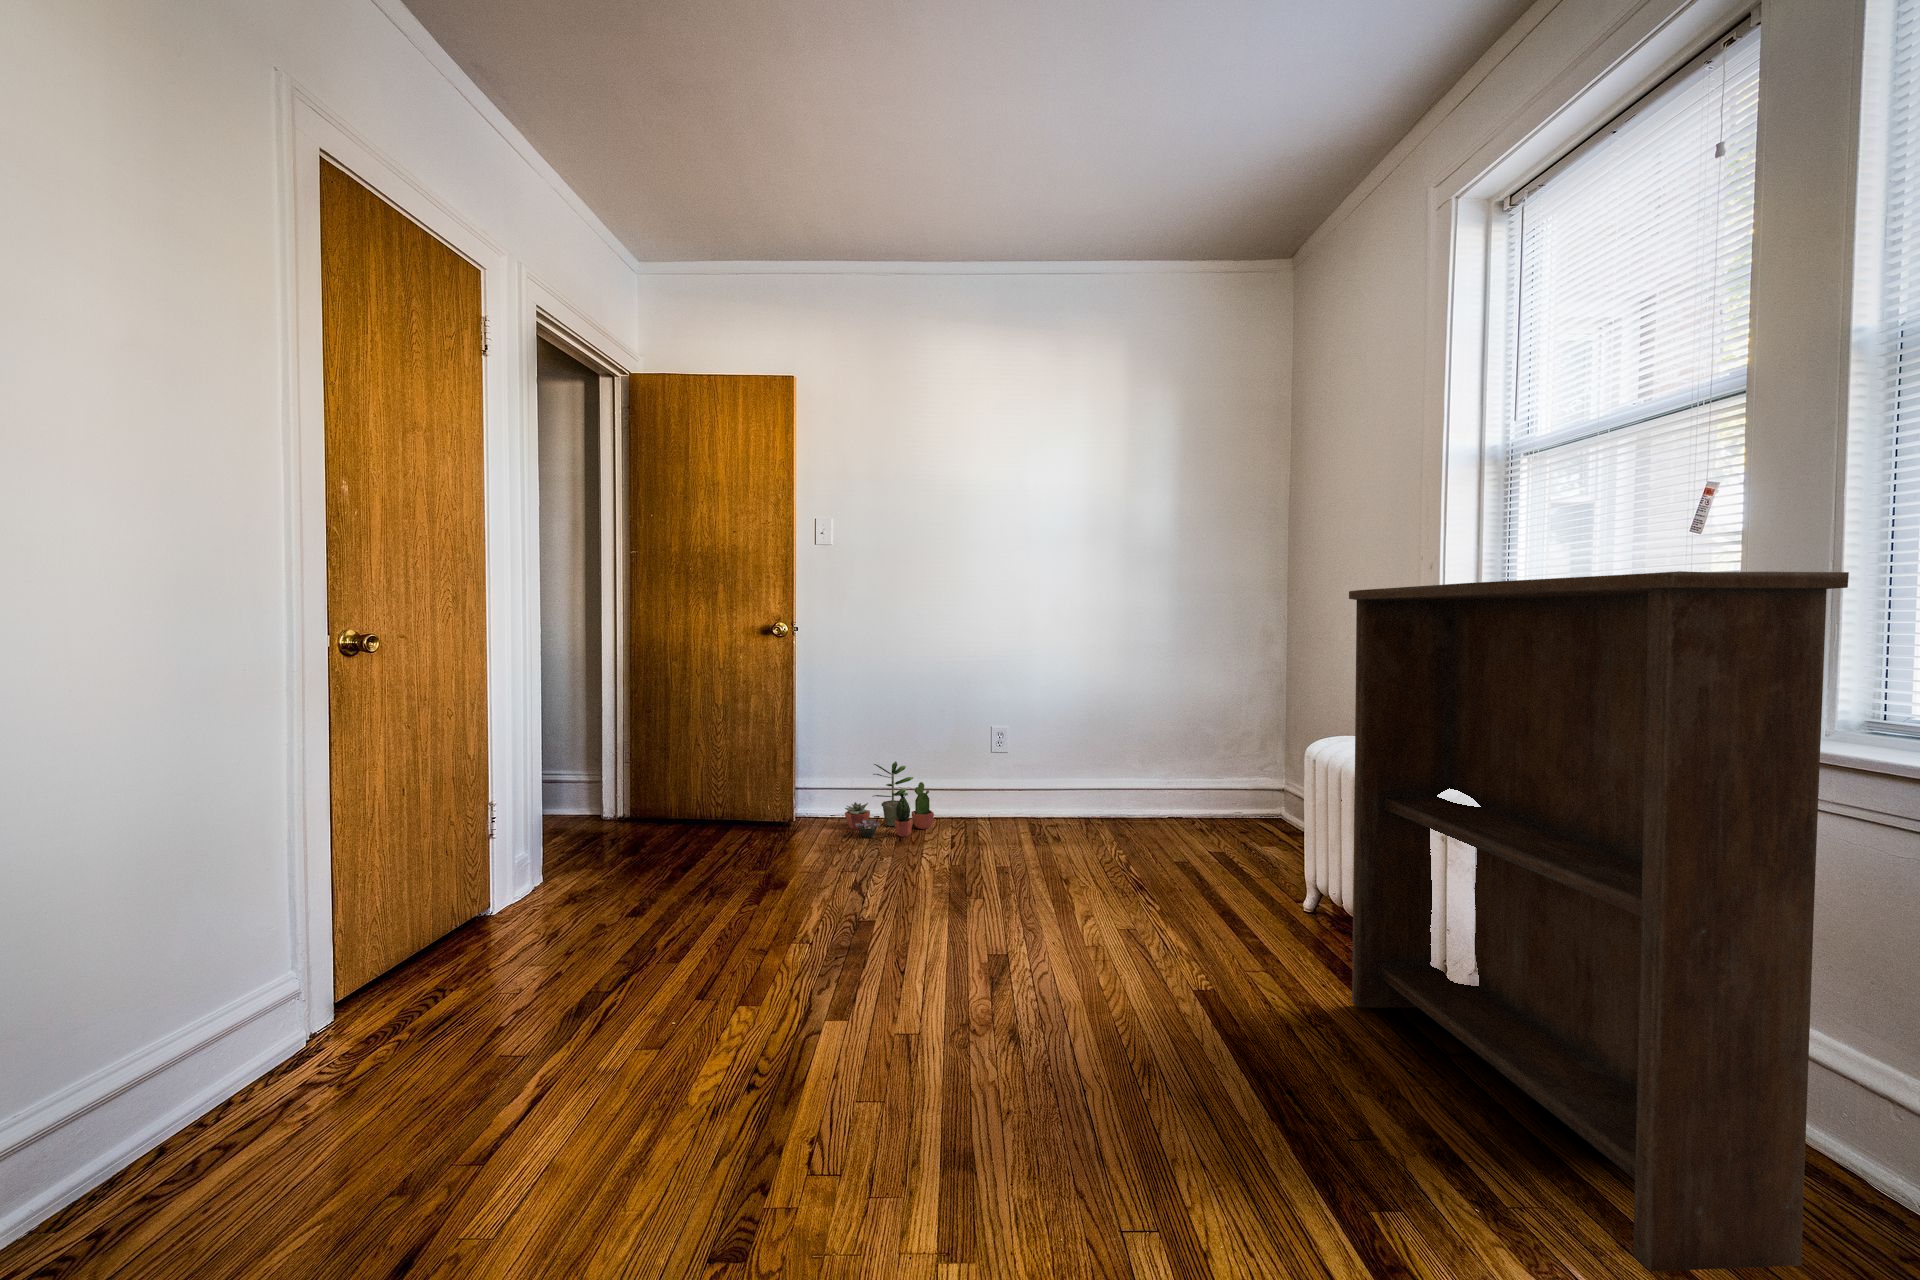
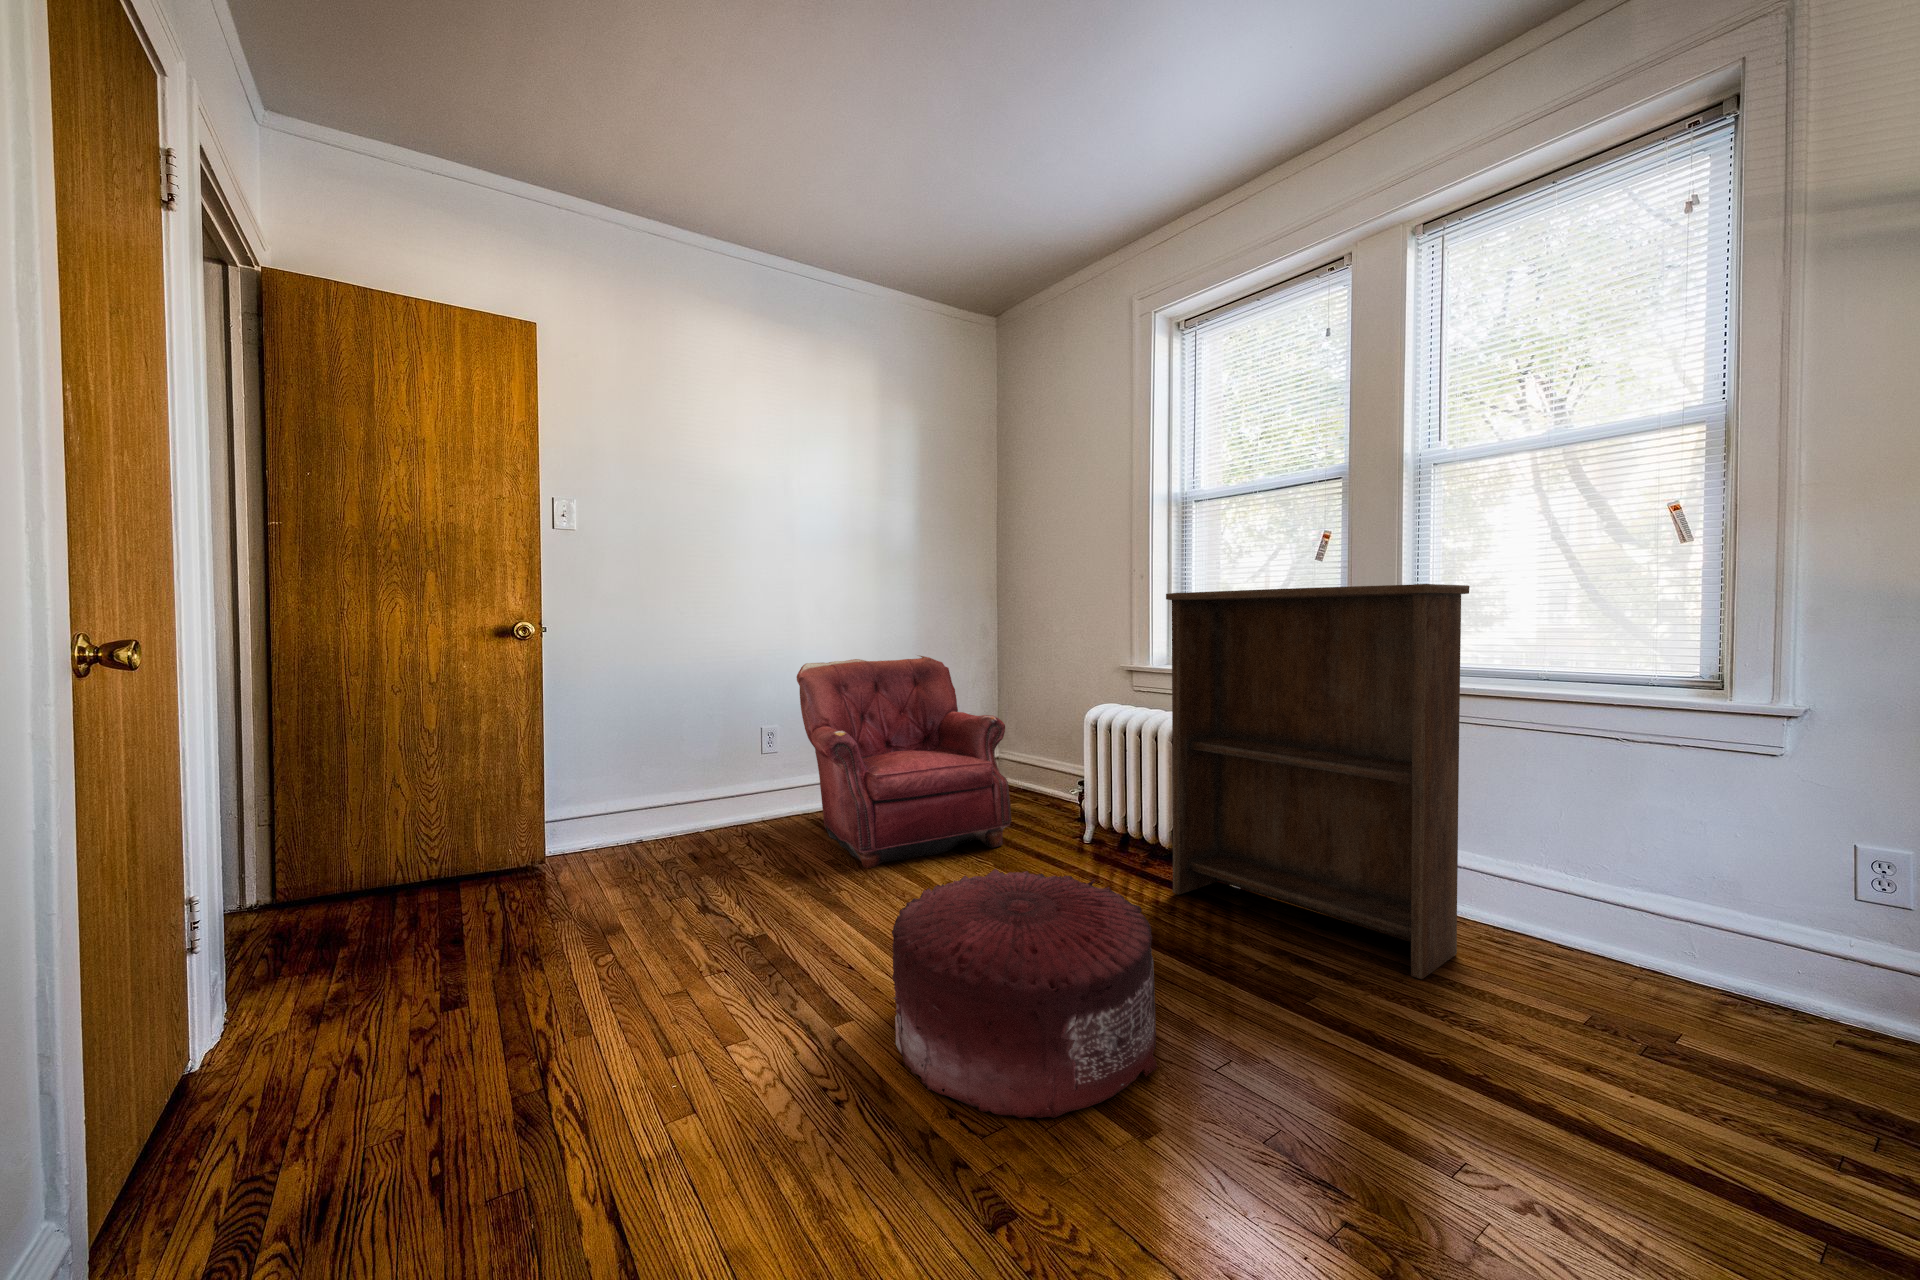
armchair: none [1002,660,1219,891] -> present [797,655,1012,868]
potted plant: present [845,761,934,838] -> none [608,775,714,864]
pouf: none [808,905,1120,1200] -> present [892,869,1158,1118]

